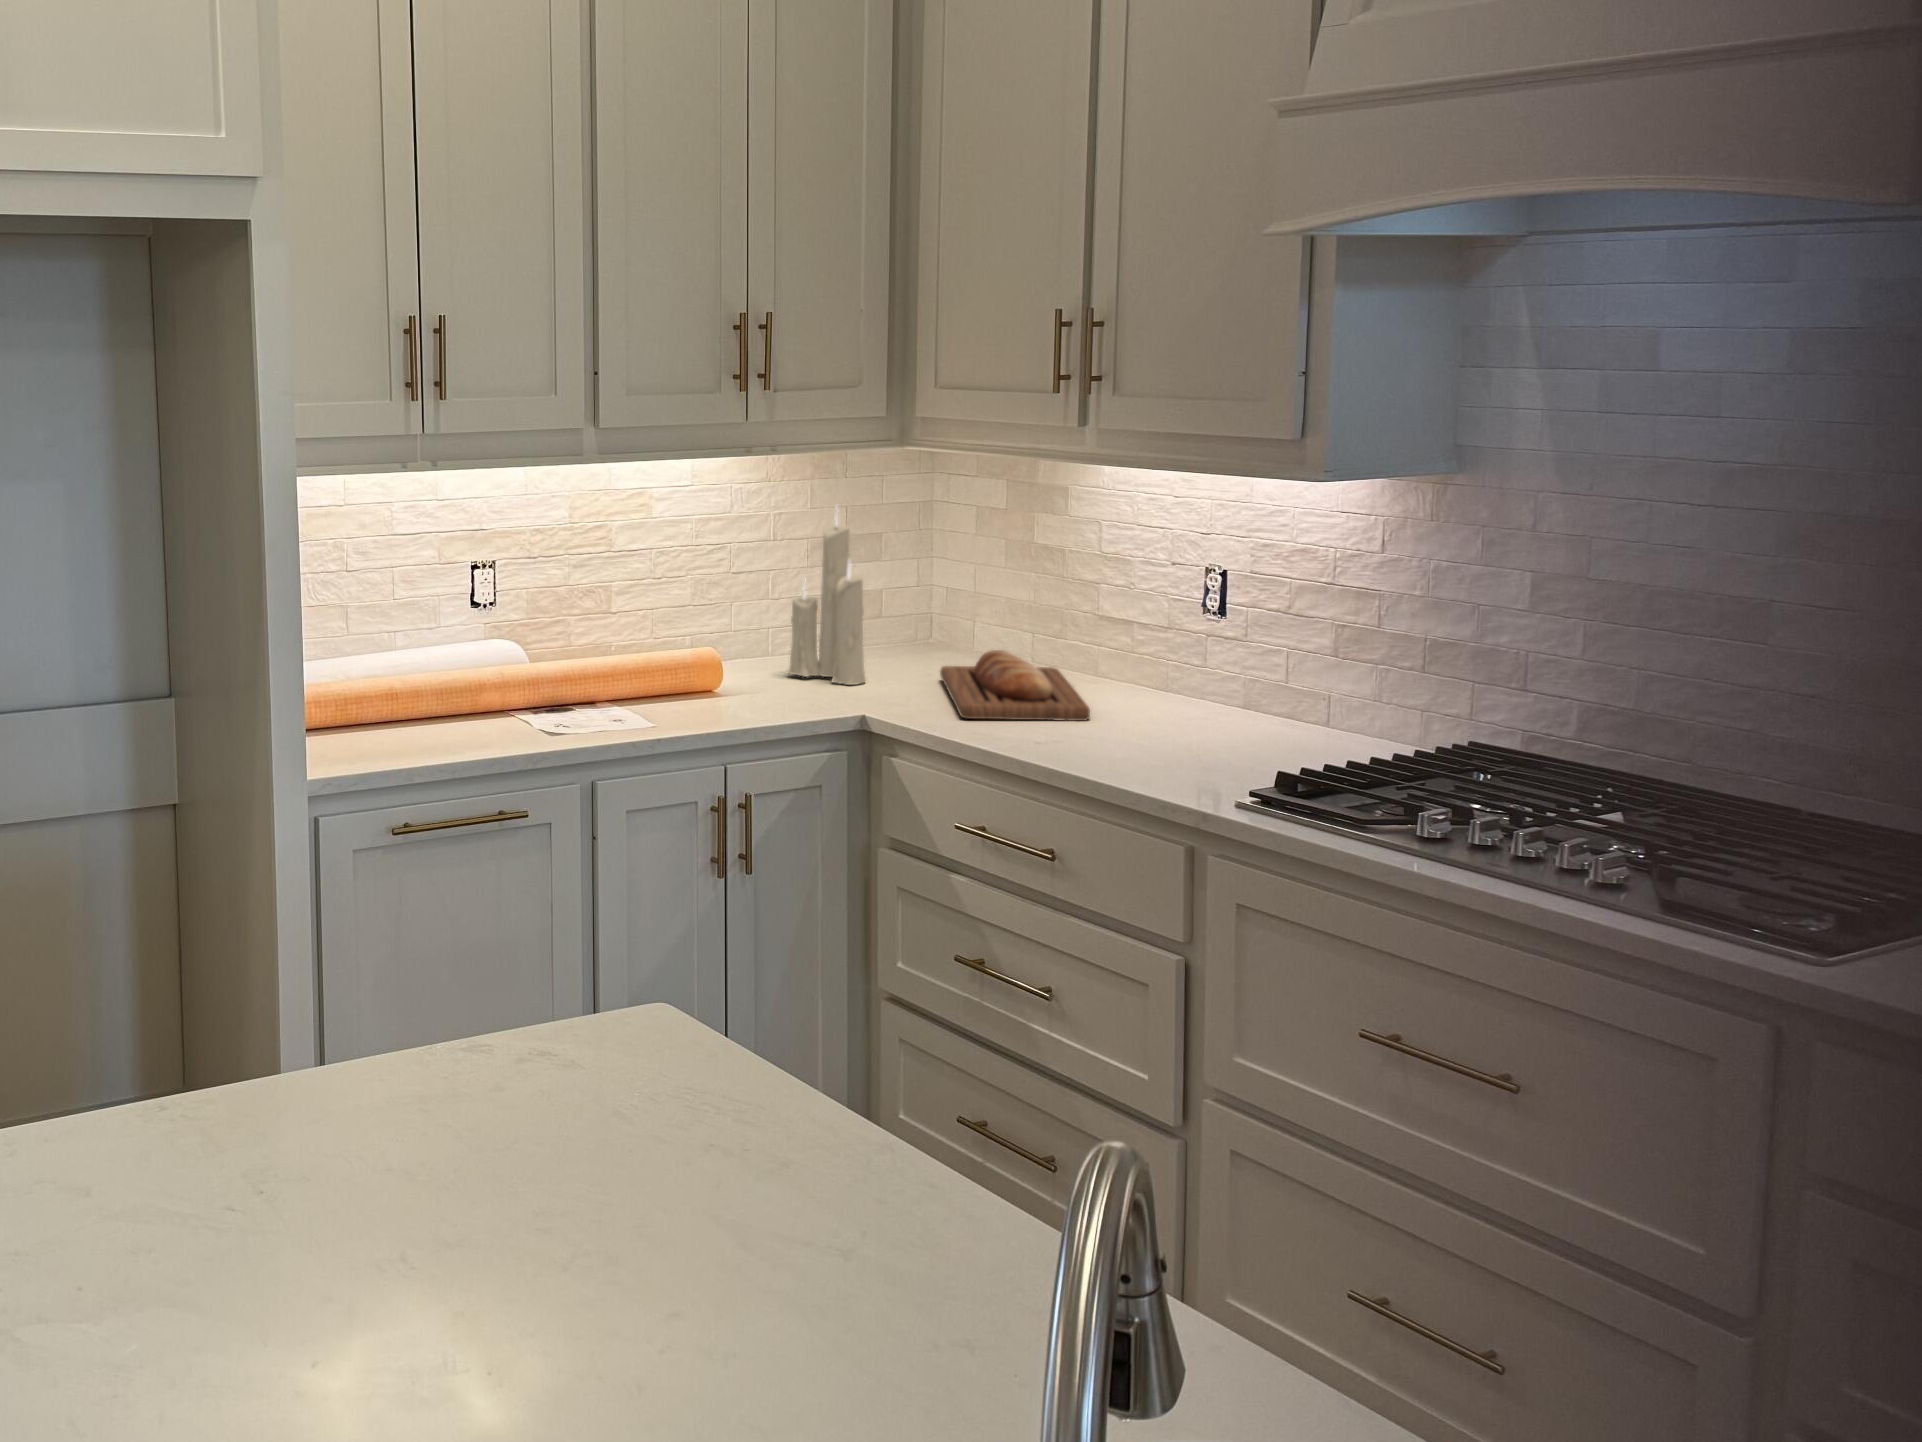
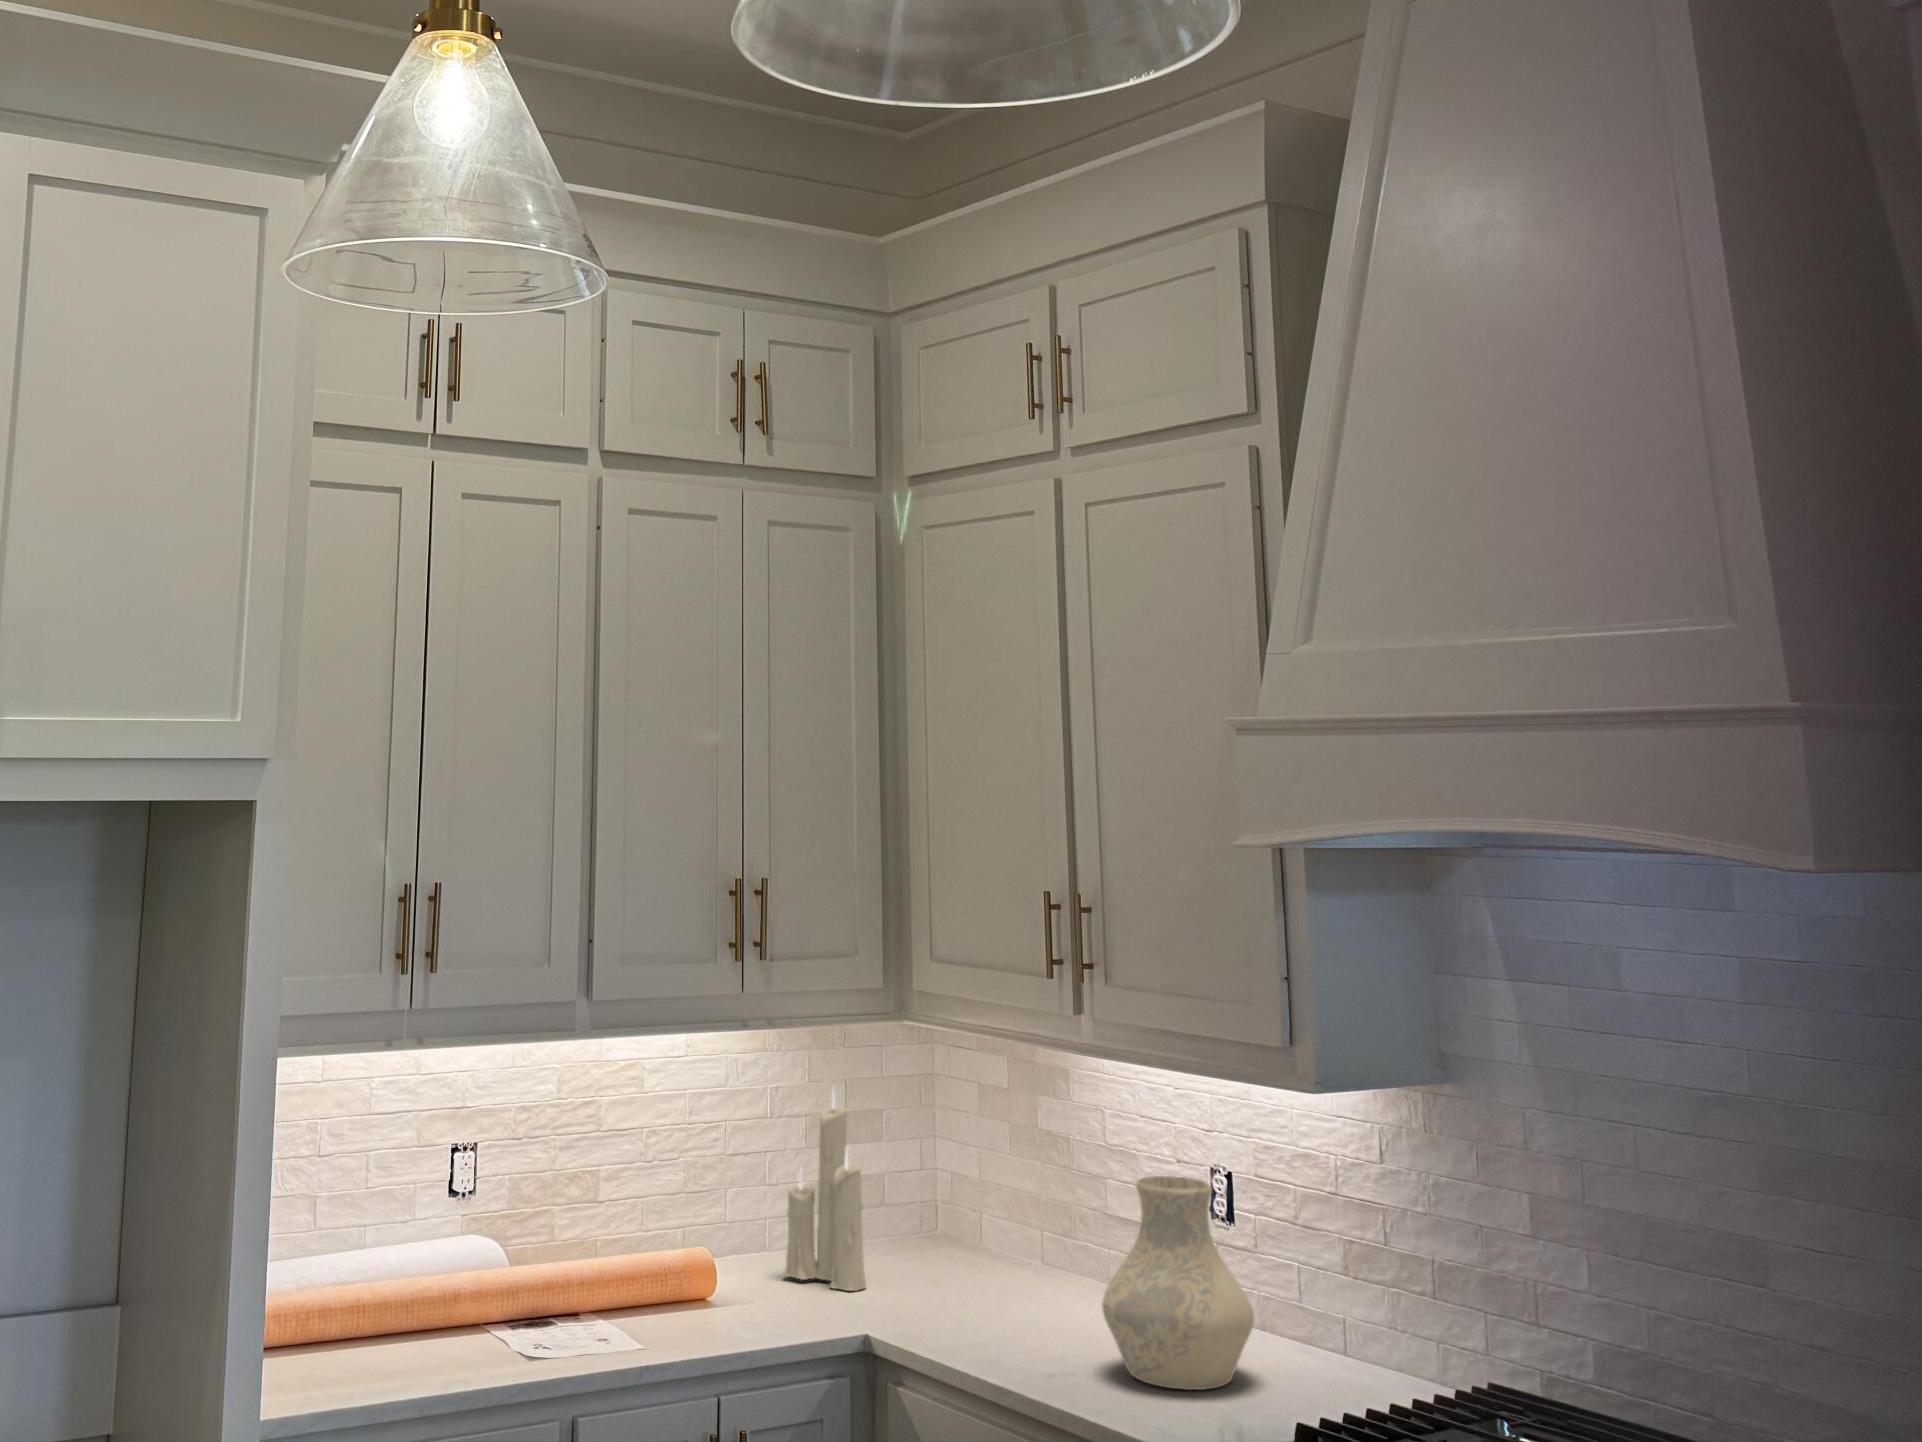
vase: none [1095,571,1242,755] -> present [1102,1176,1254,1390]
bread loaf: present [940,650,1090,721] -> none [944,1252,1101,1342]

